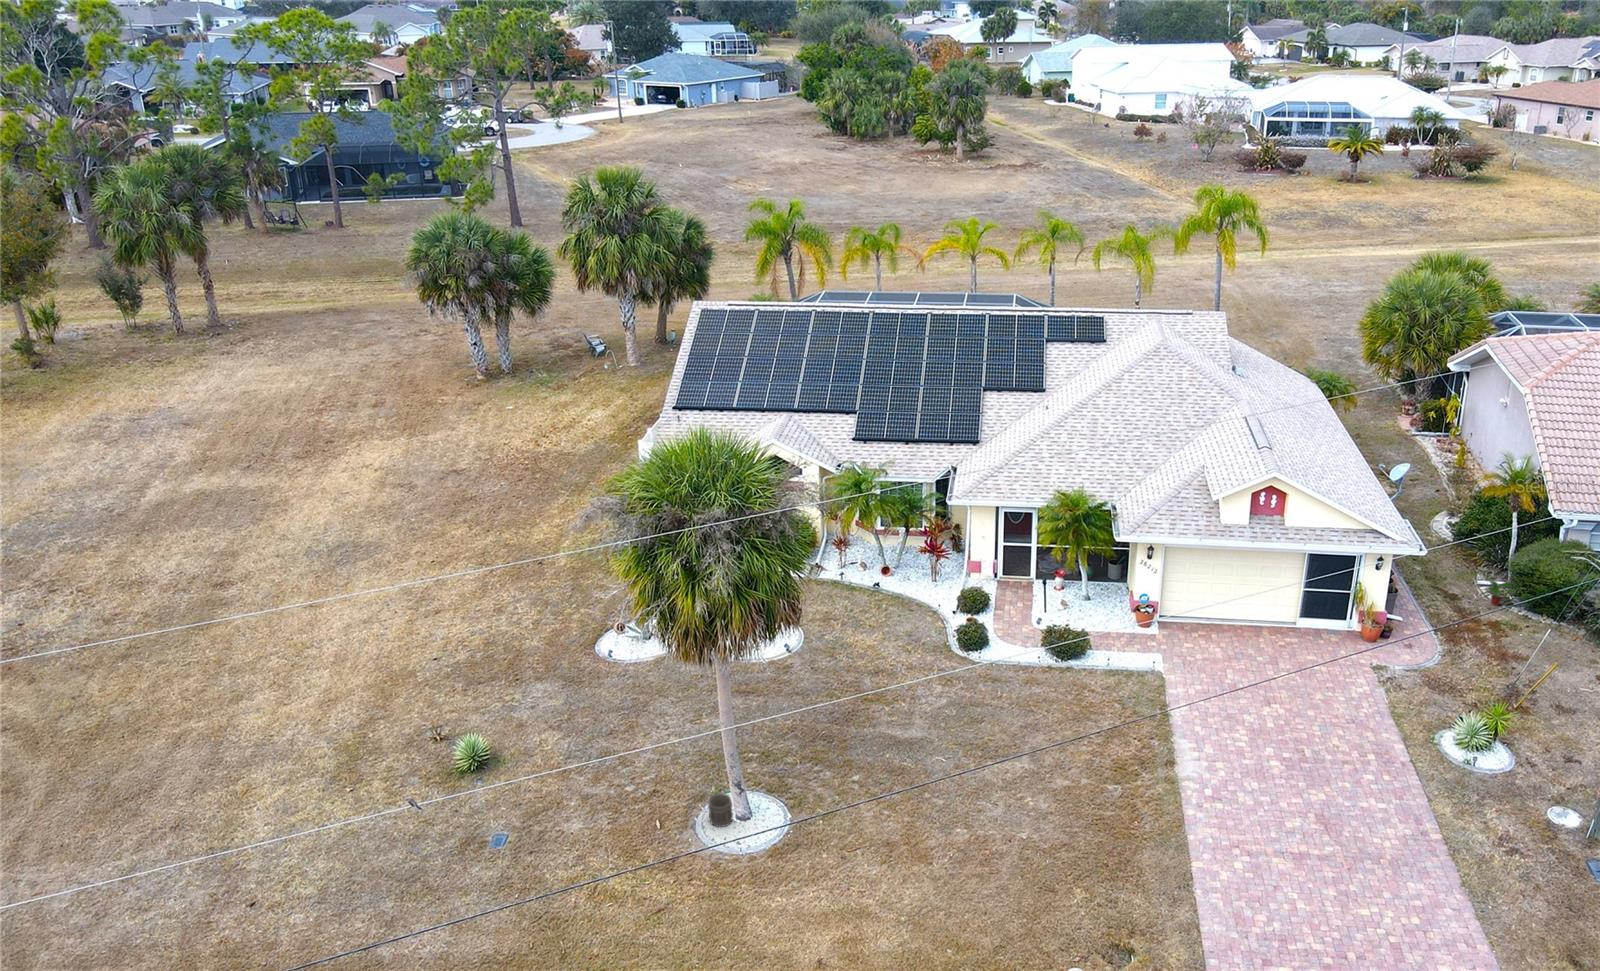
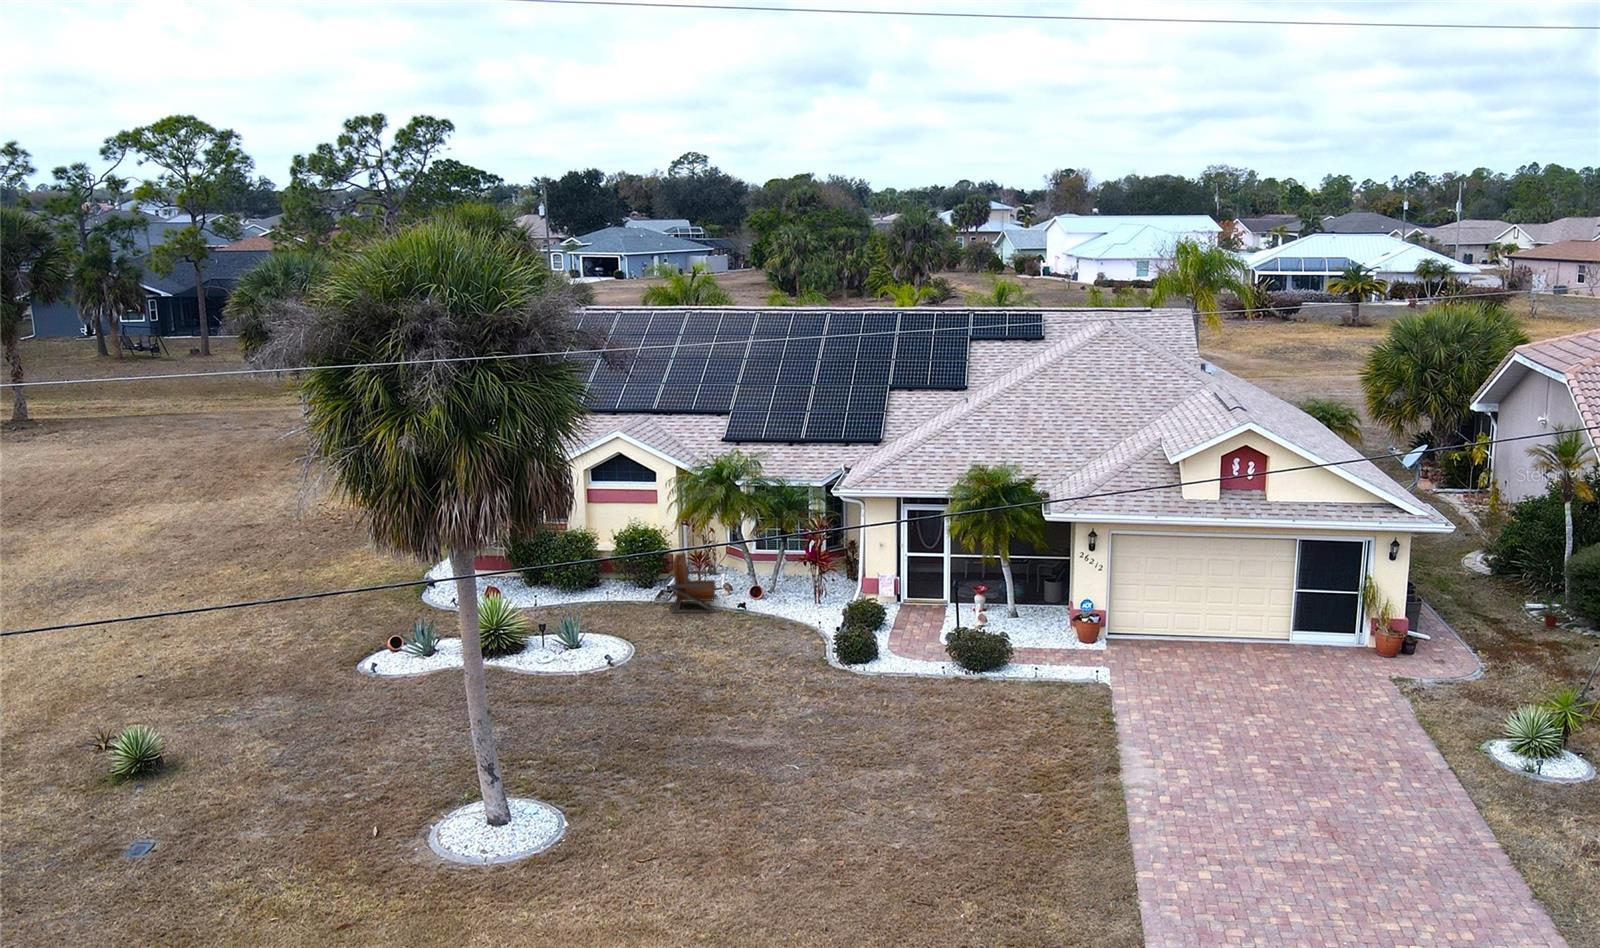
lounge chair: none [822,540,856,589] -> present [669,553,717,613]
bucket: present [708,793,733,827] -> none [443,791,480,837]

